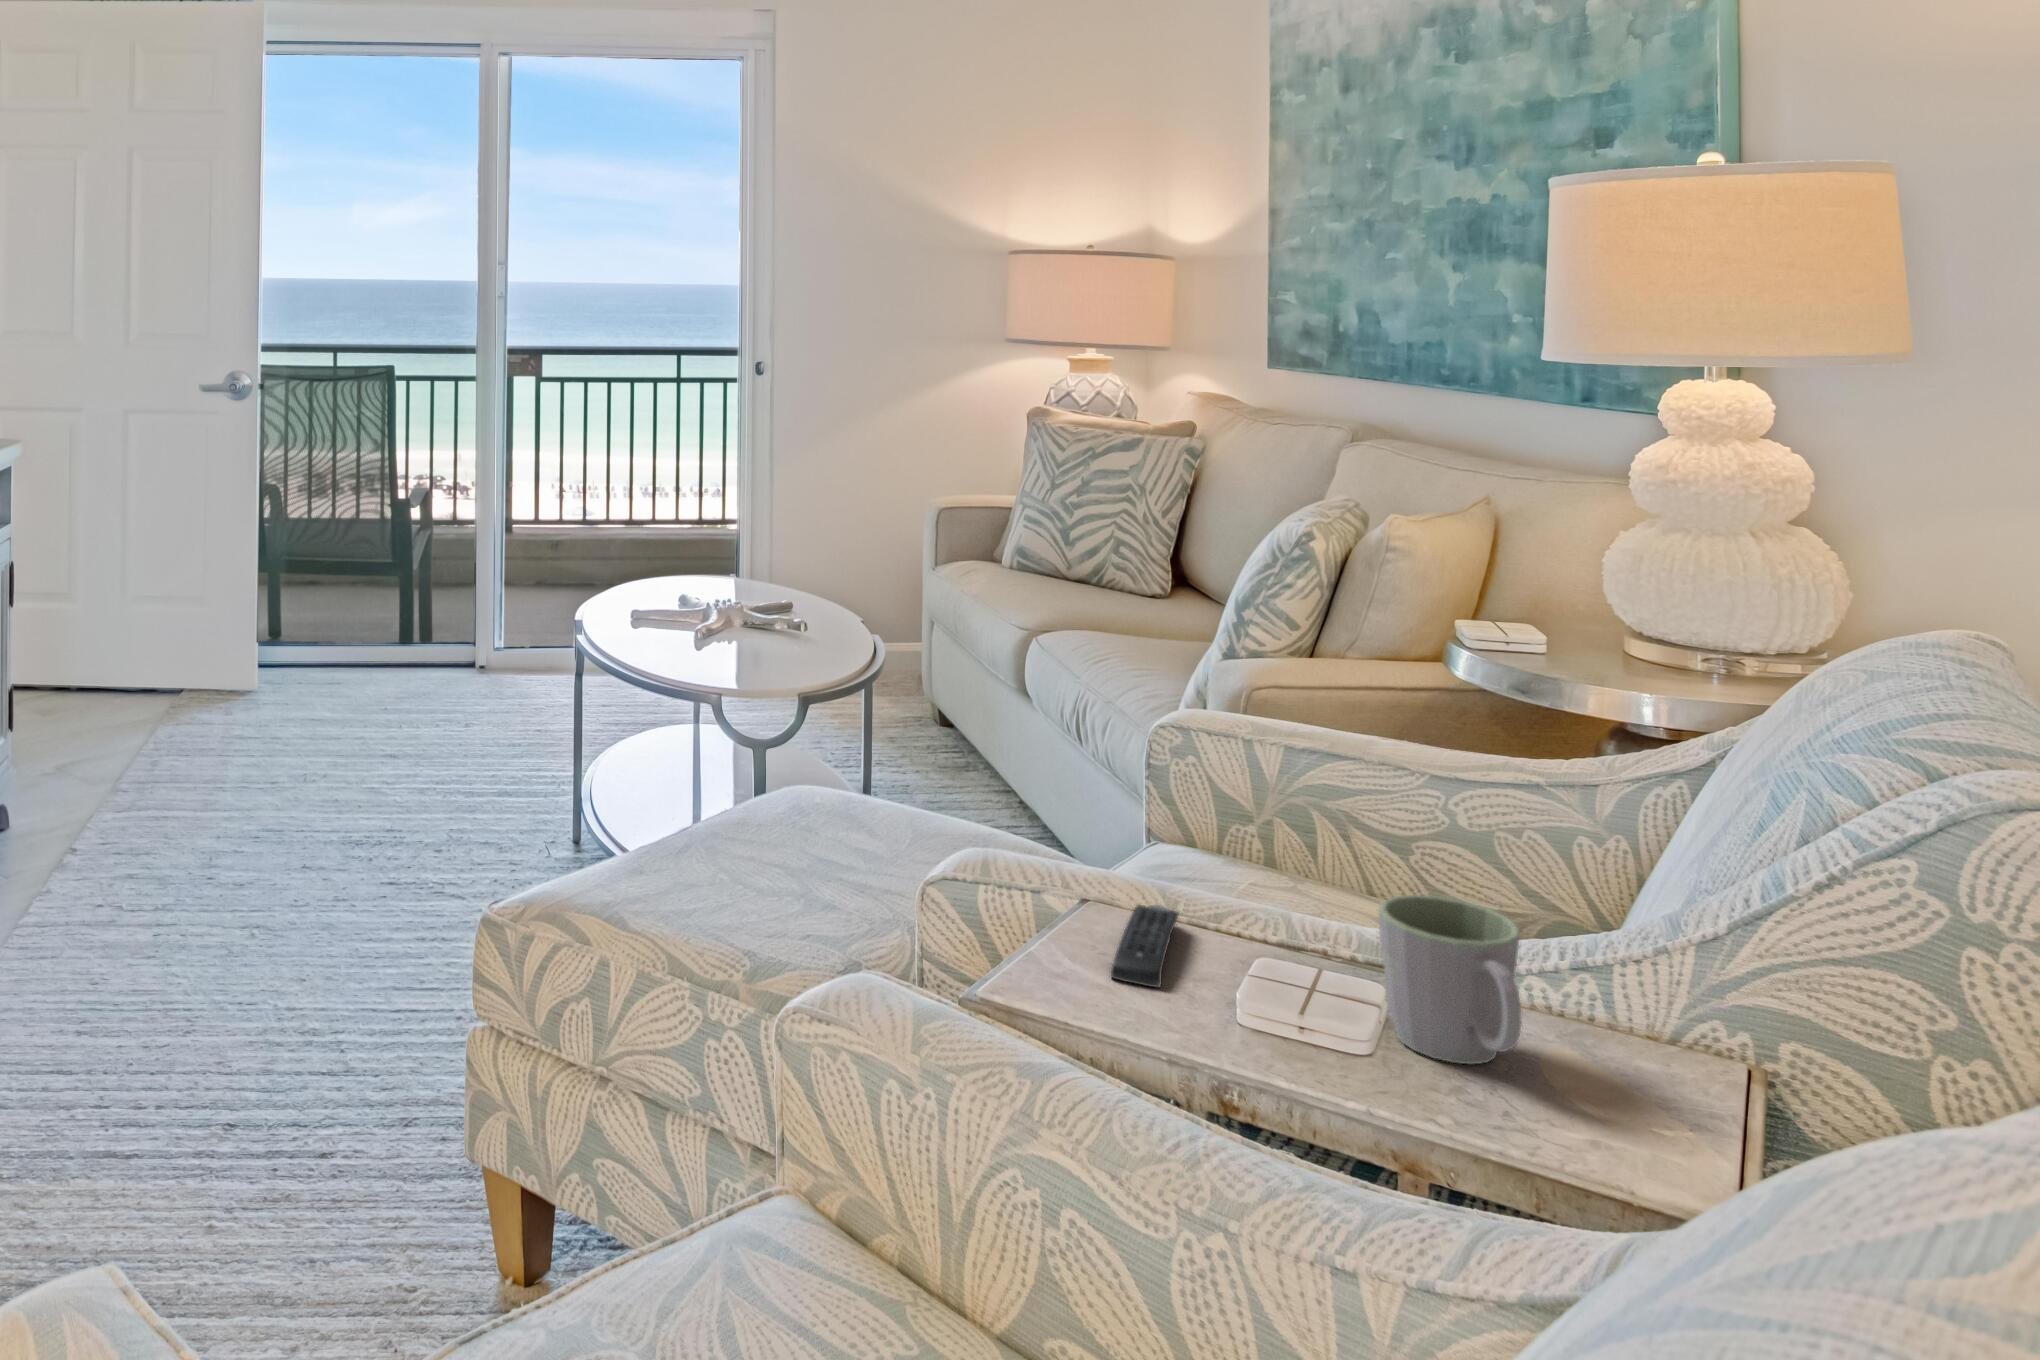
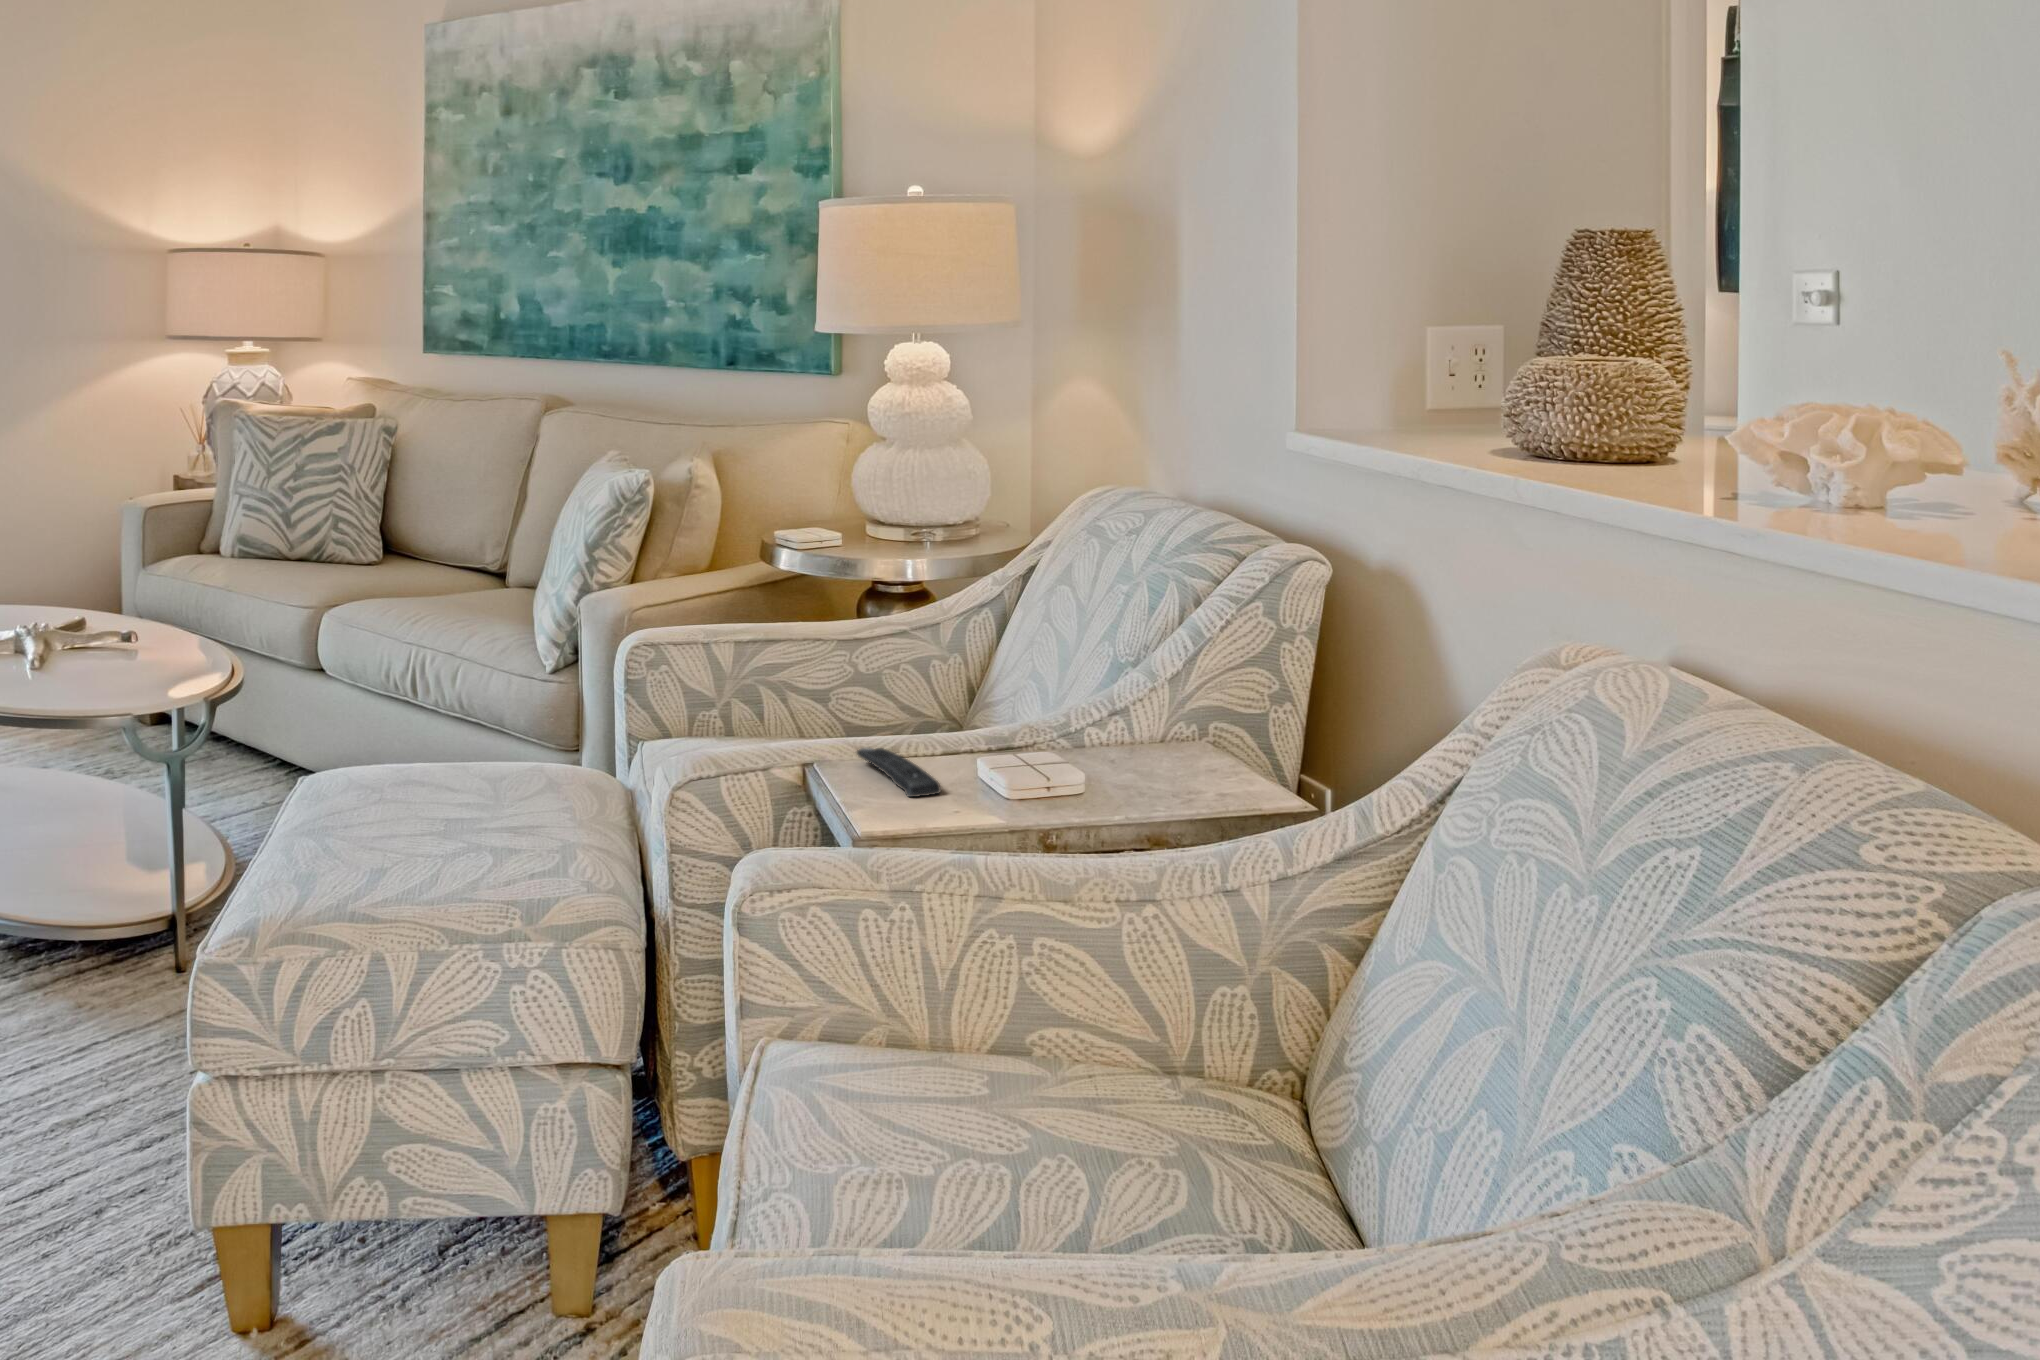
mug: present [1379,895,1521,1064] -> none [1059,682,1167,783]

